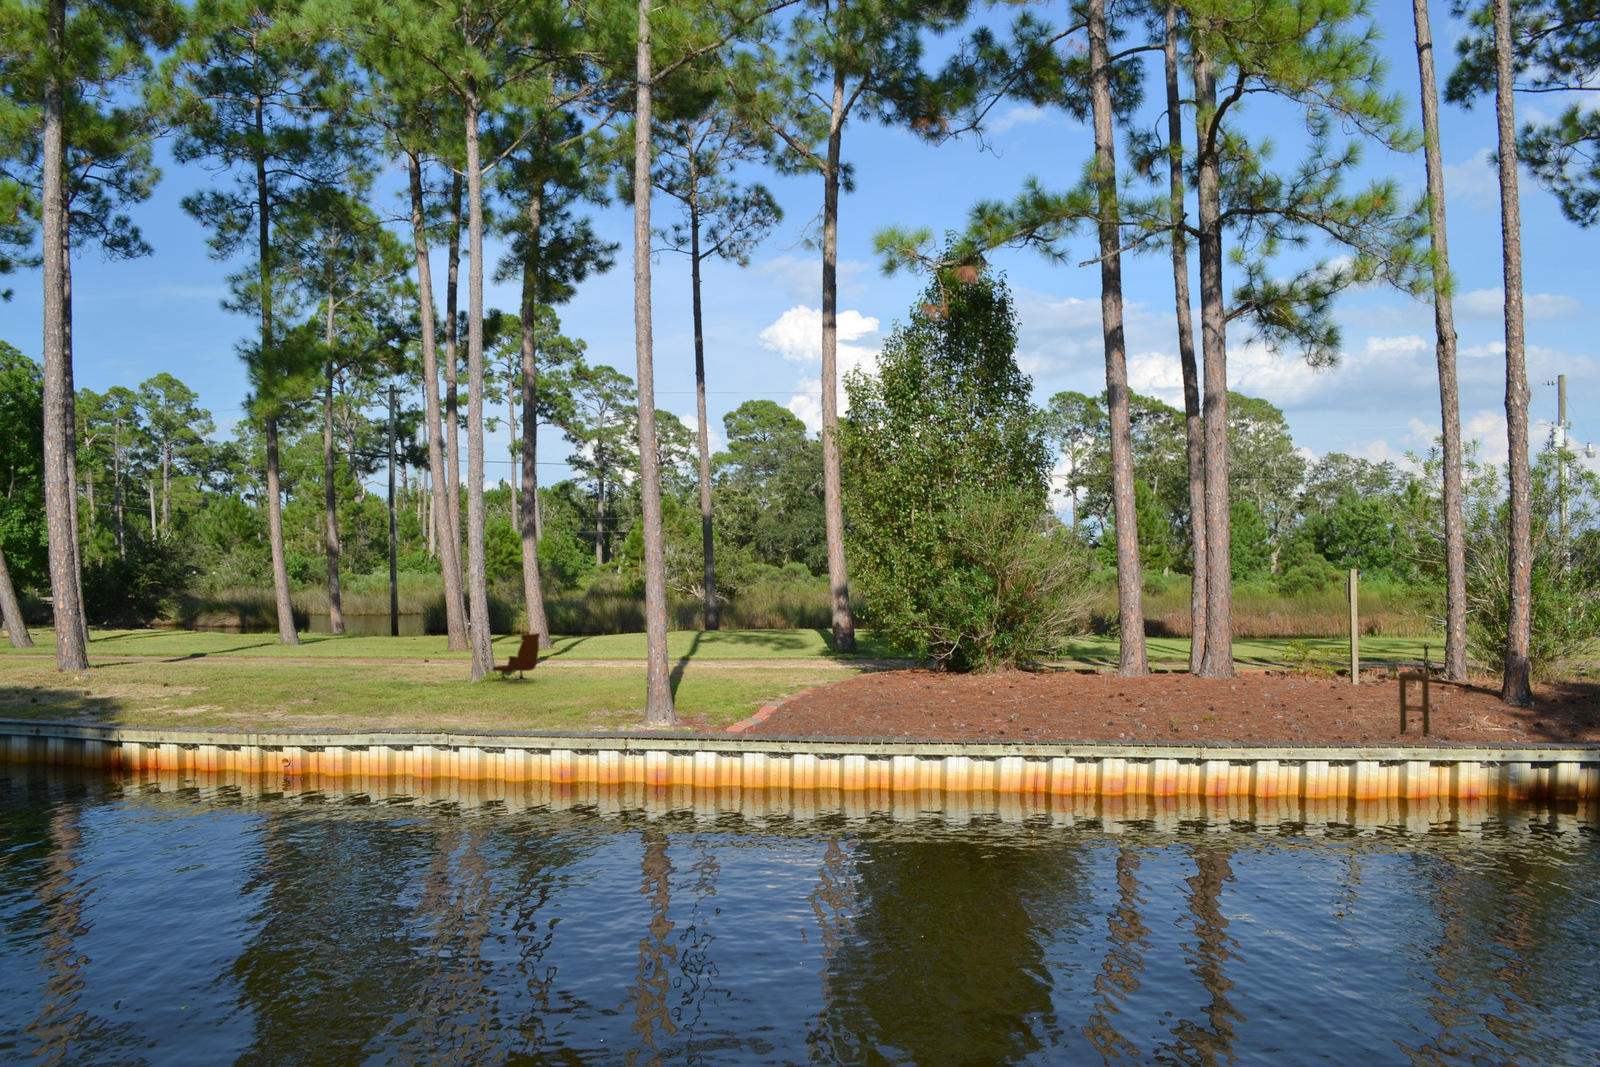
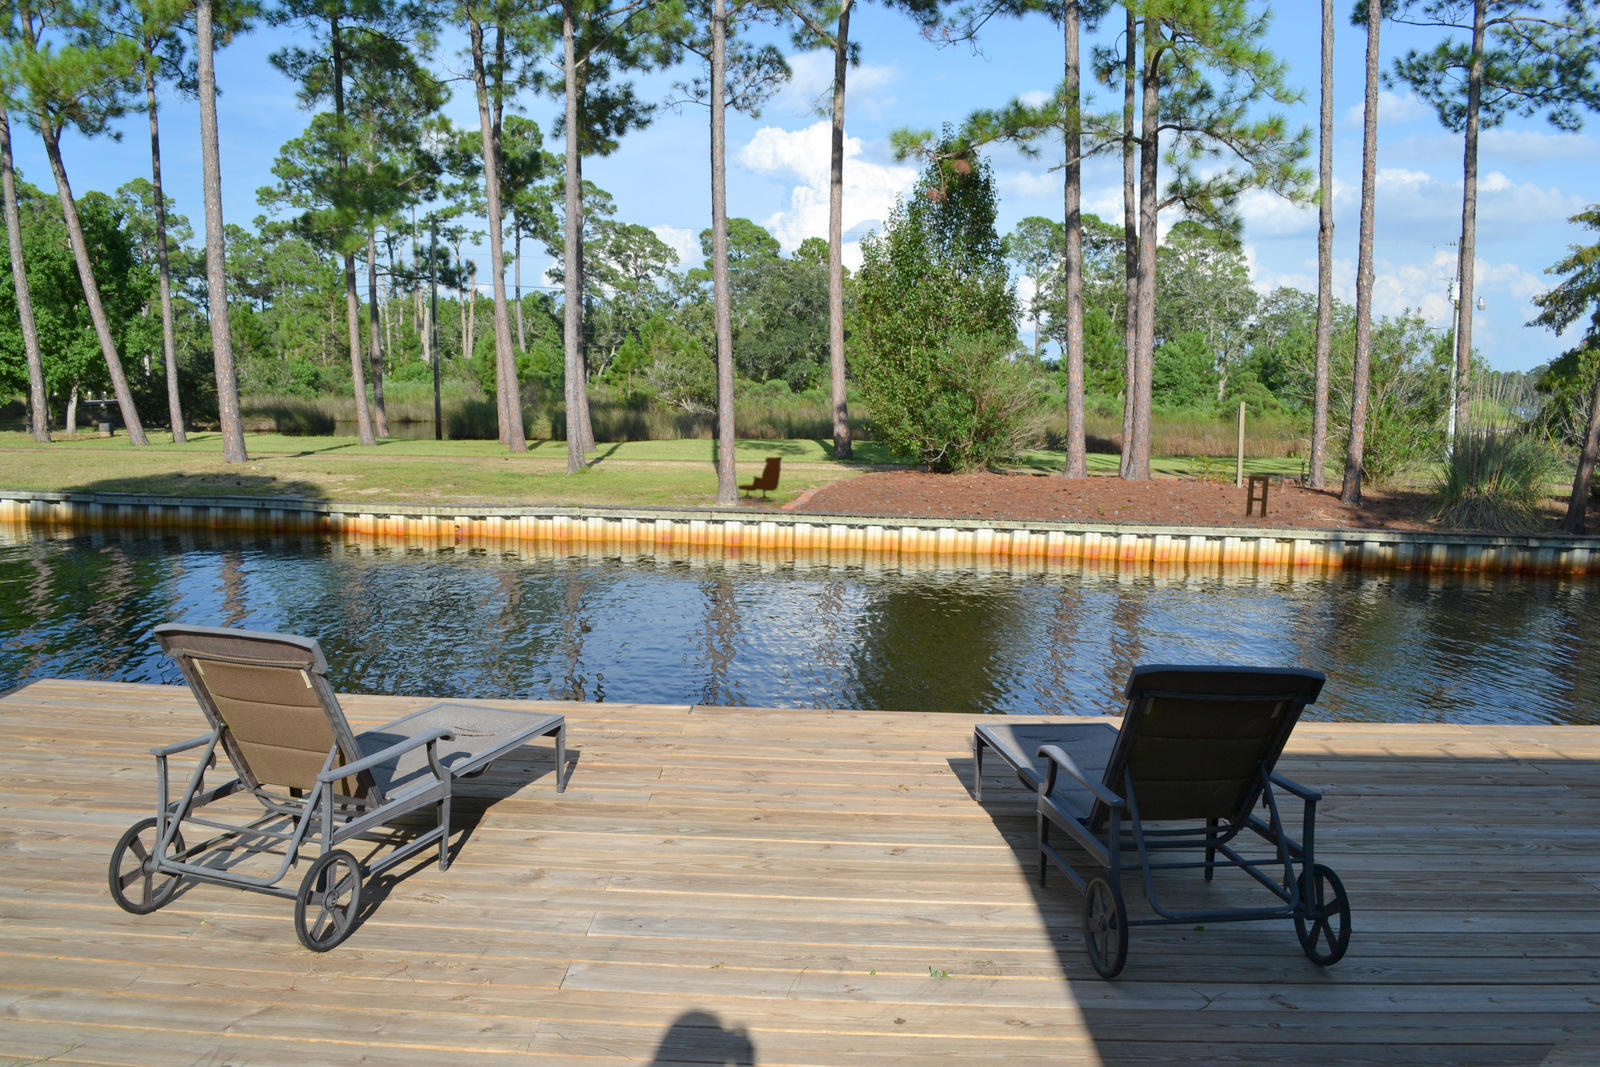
lounge chair: present [493,633,540,681] -> present [738,457,782,500]

